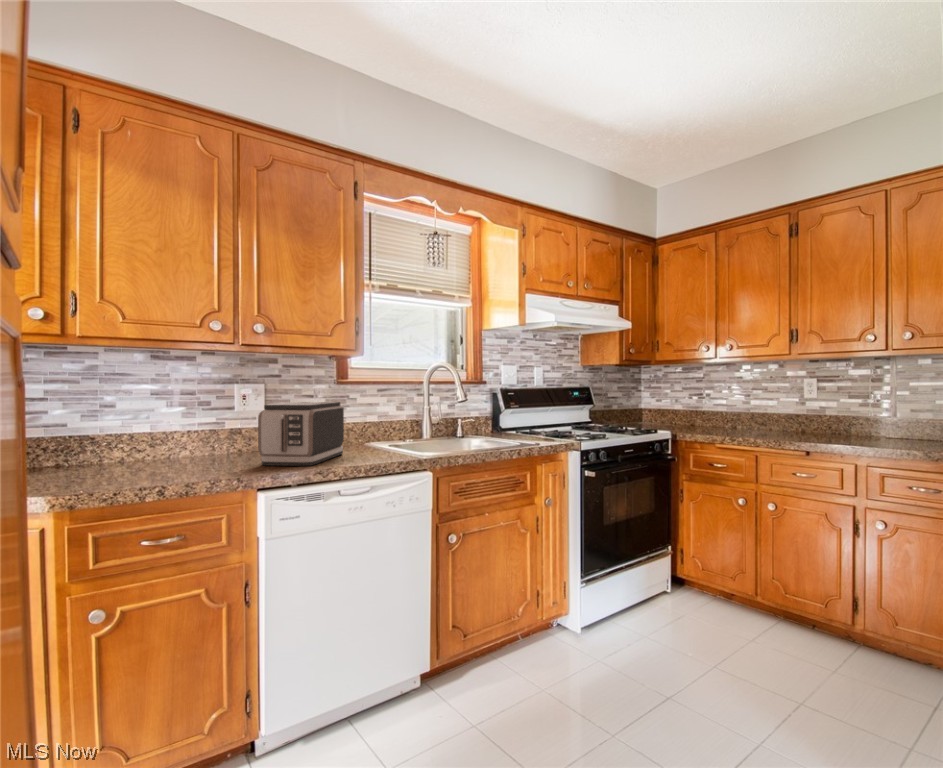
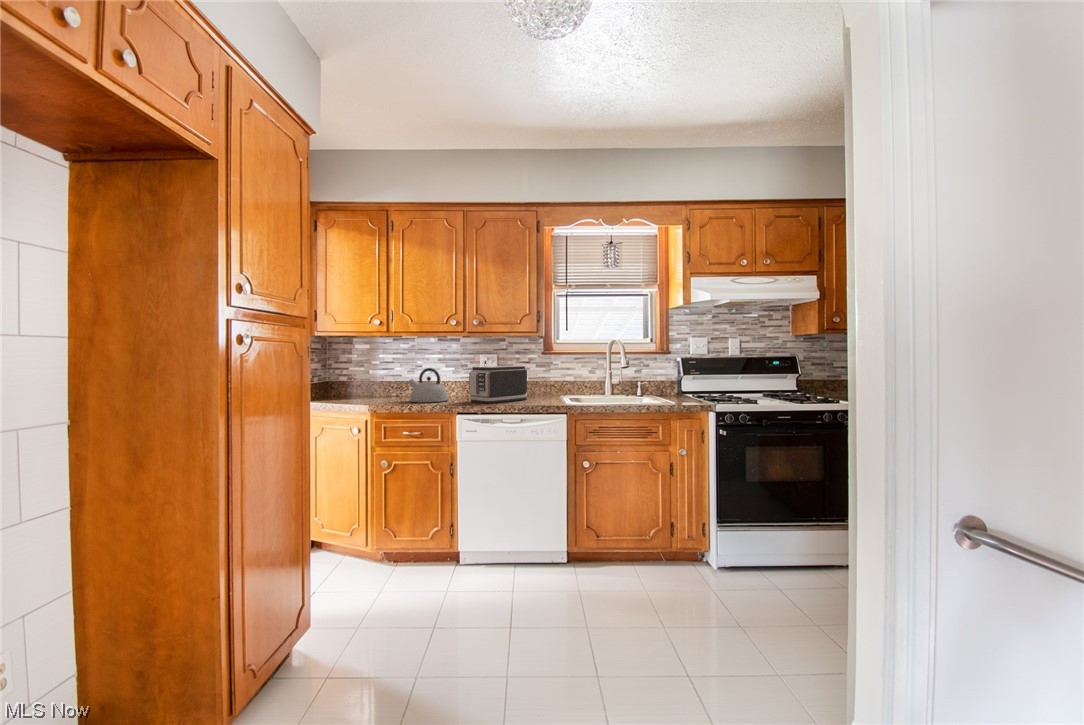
kettle: none [120,408,214,478] -> present [408,368,448,402]

